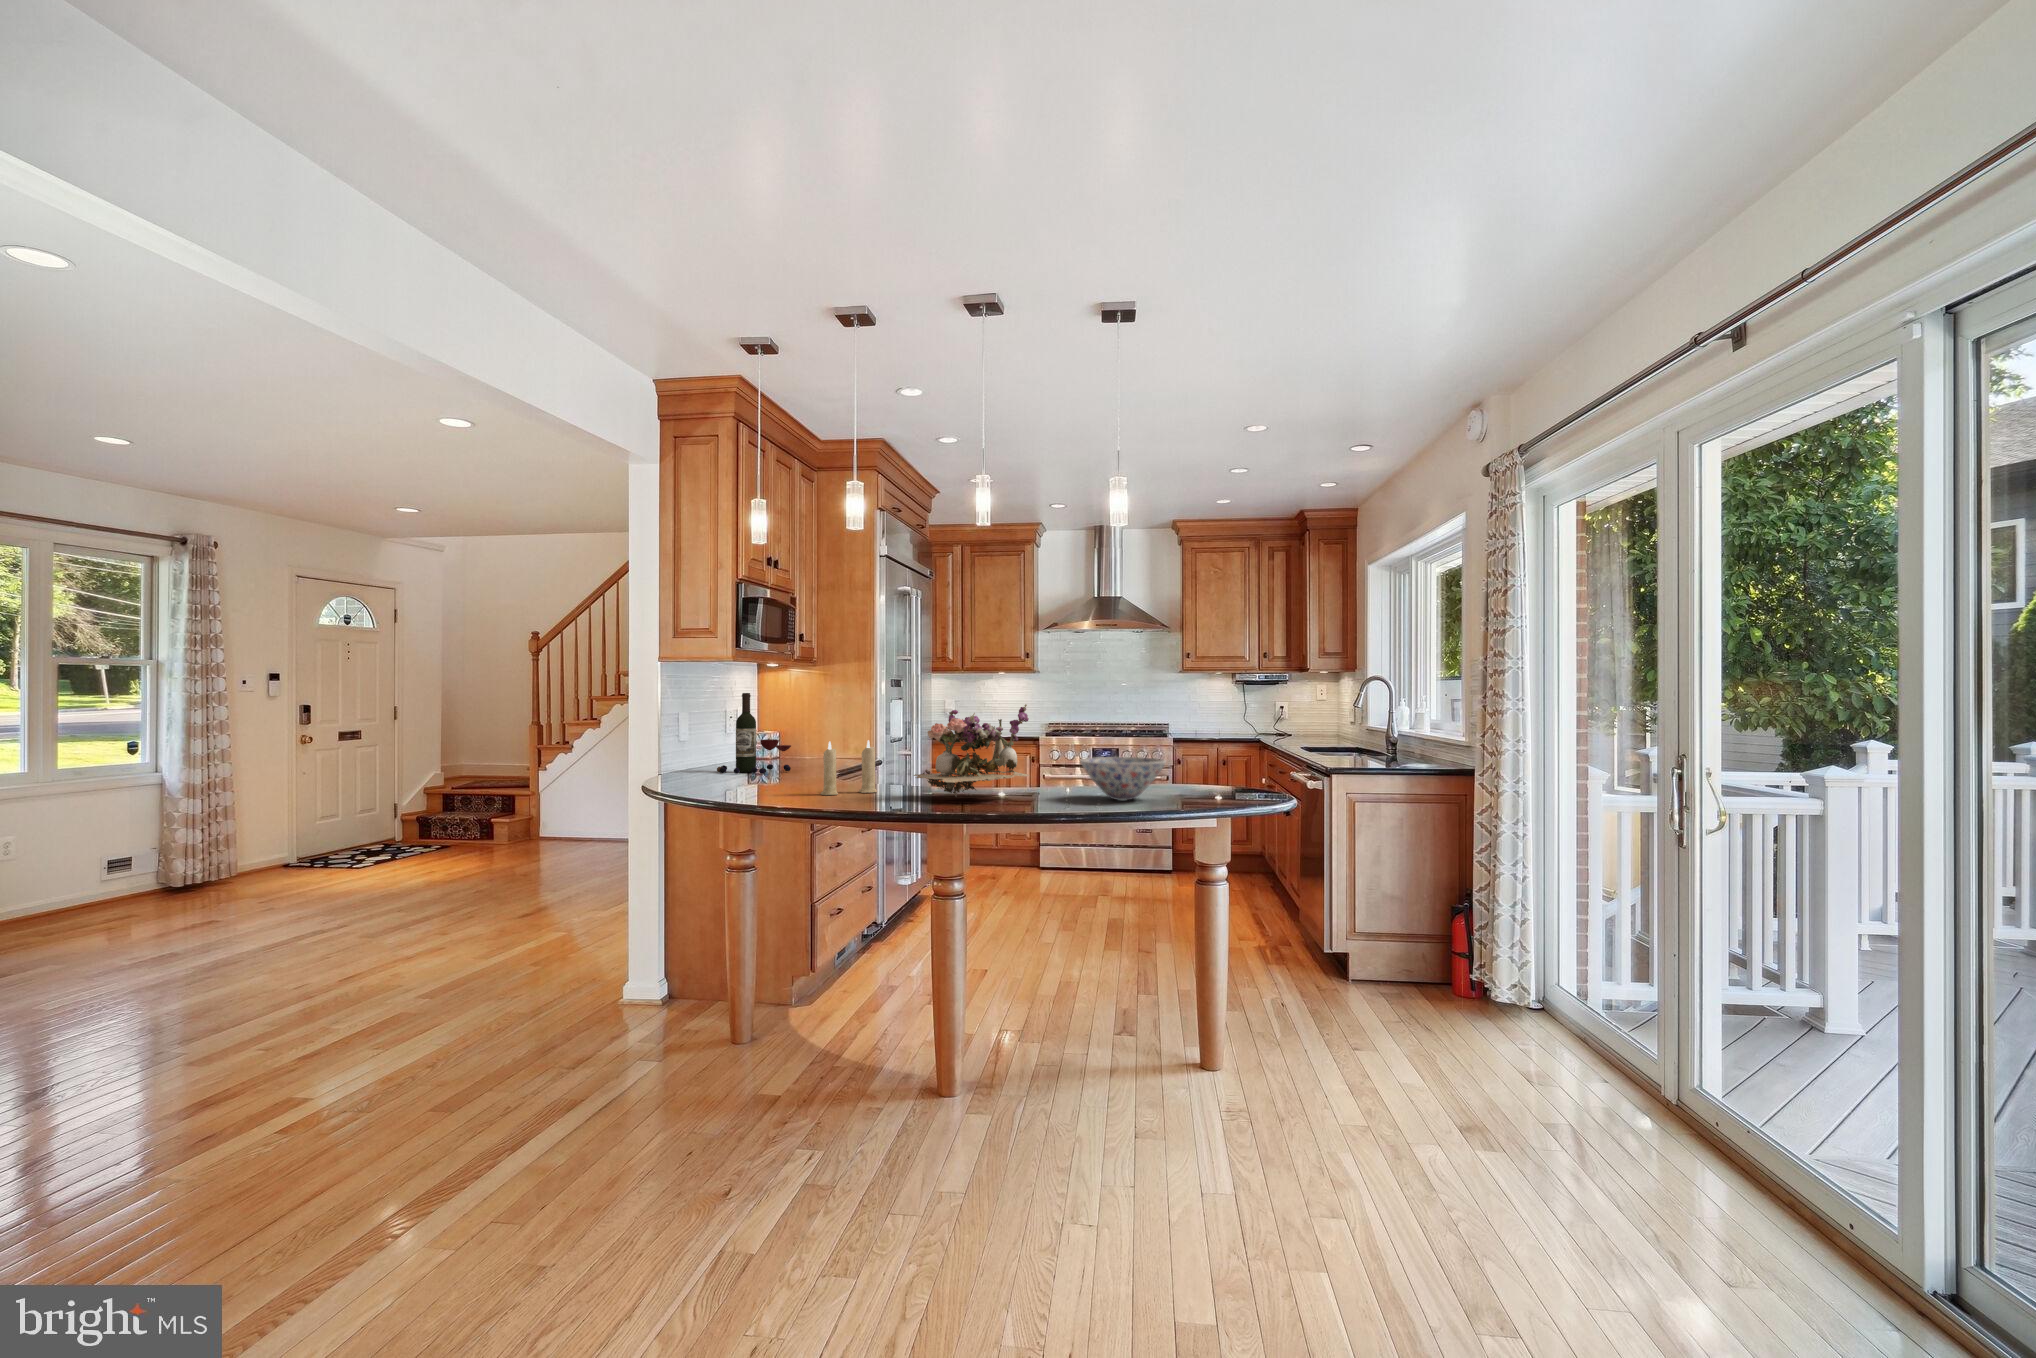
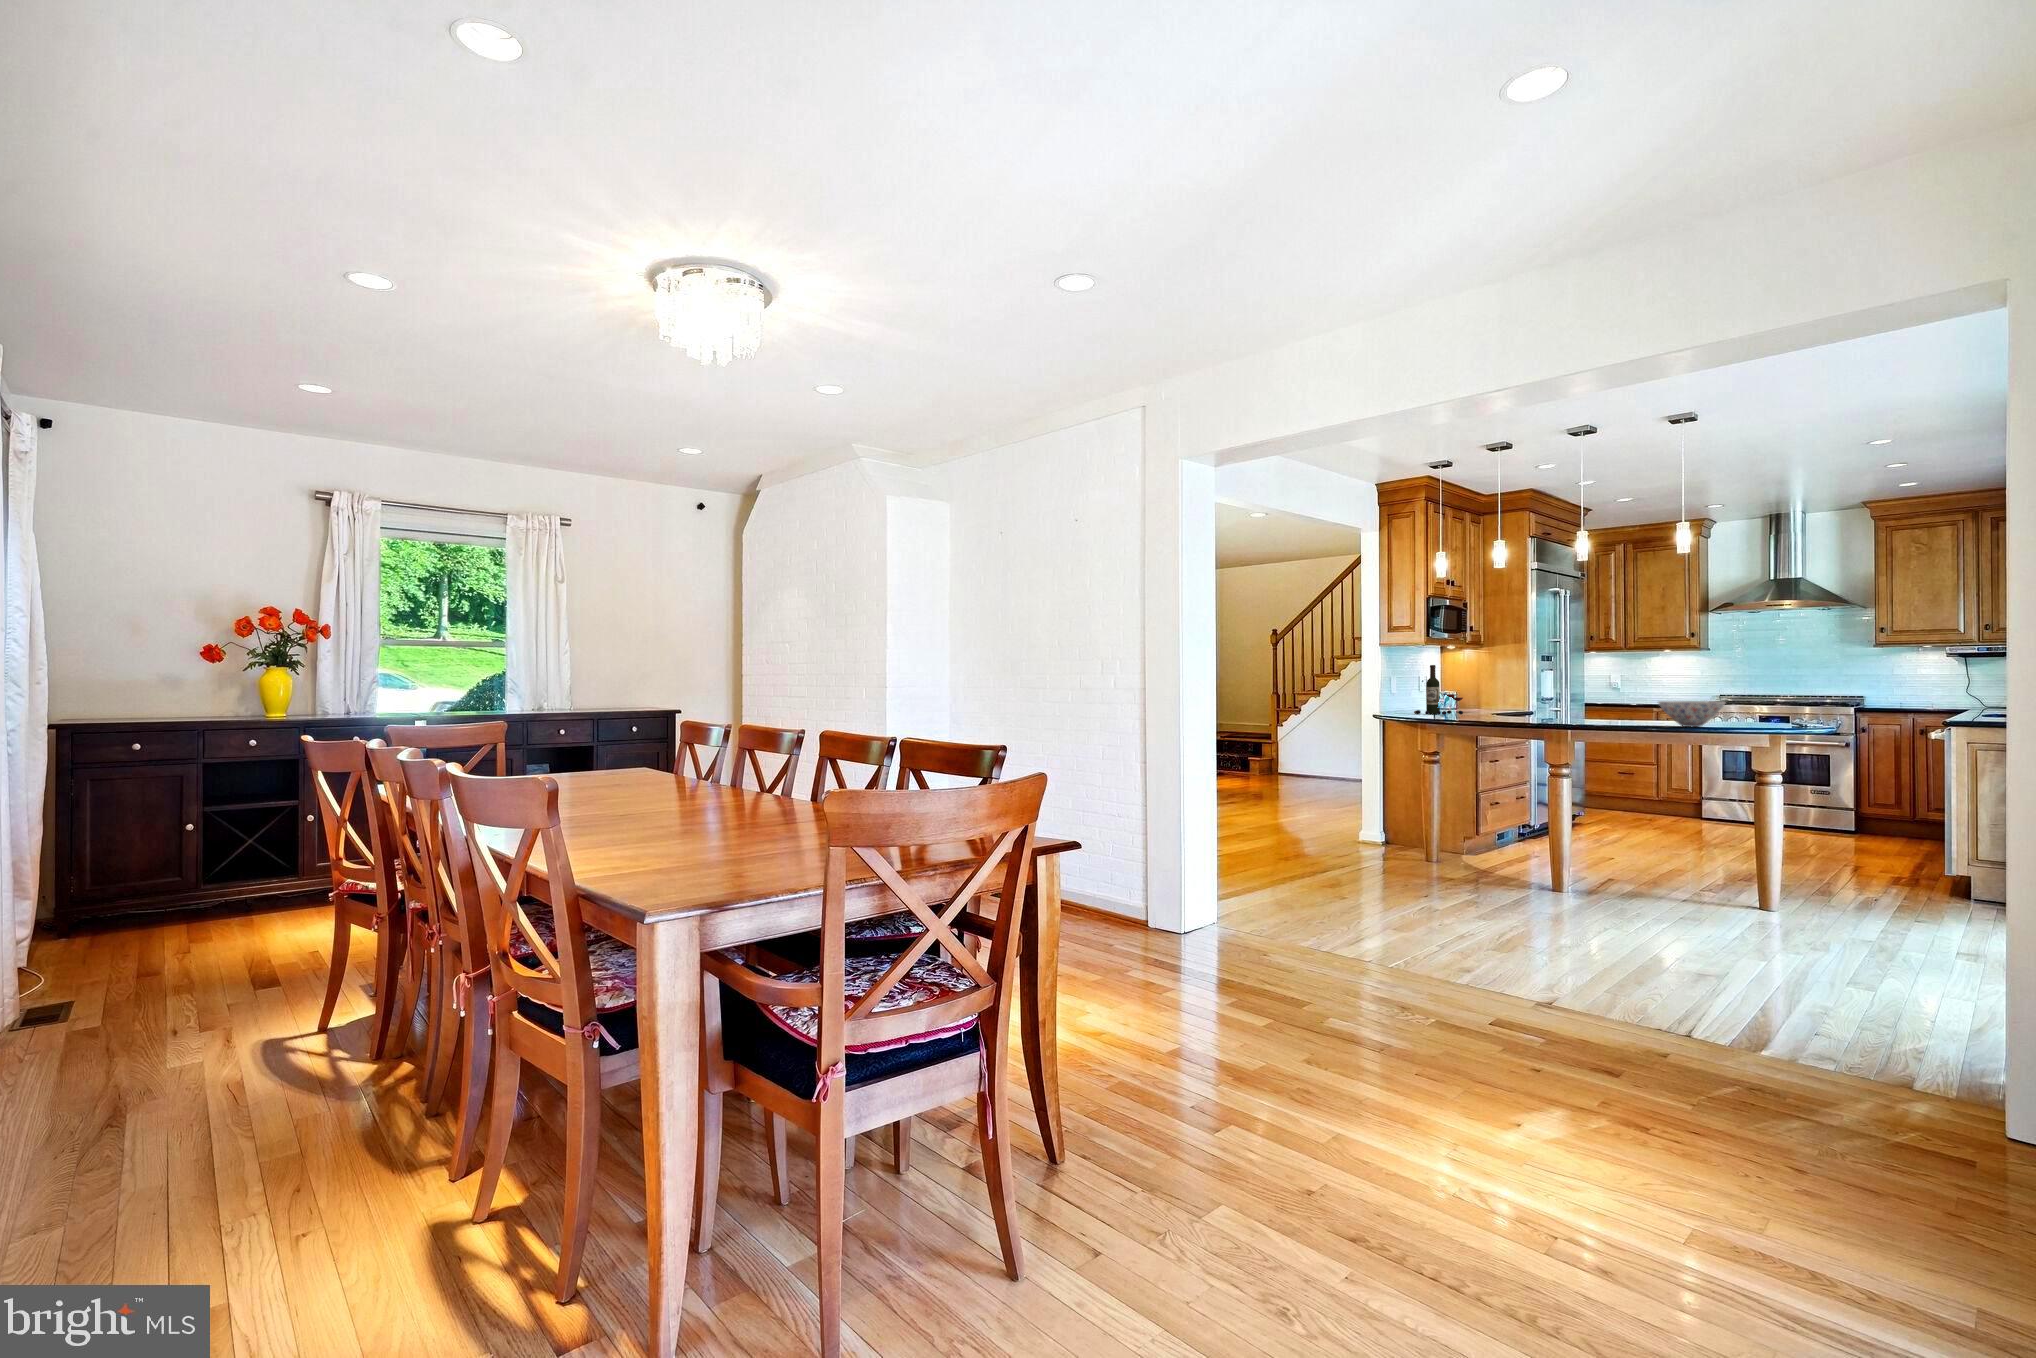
flower arrangement: present [914,704,1029,796] -> none [1539,667,1621,723]
candle: present [821,740,877,795] -> none [1480,689,1517,721]

